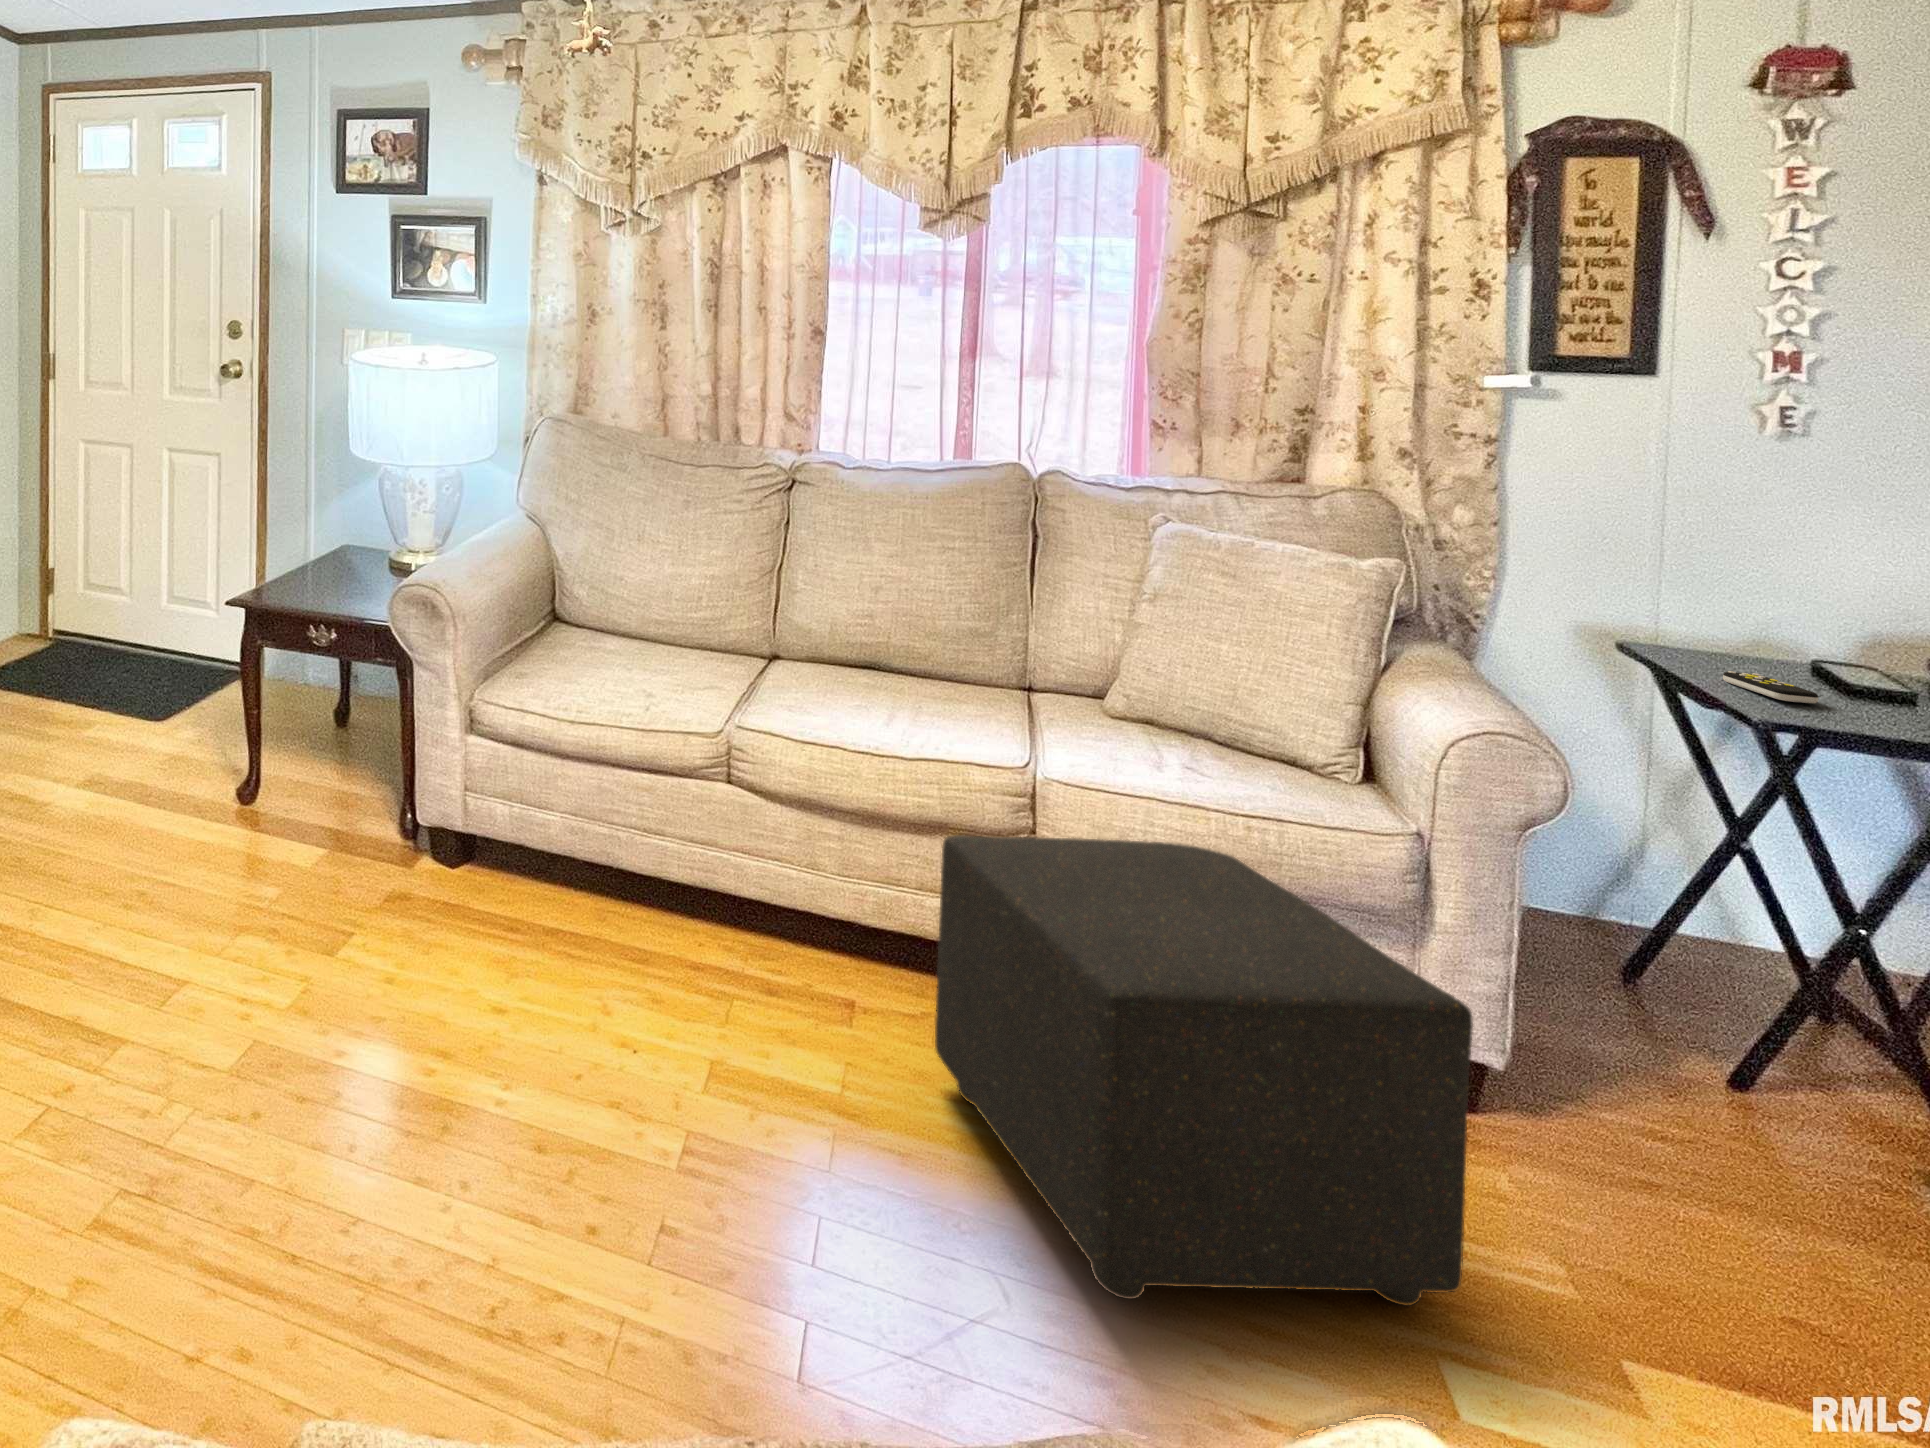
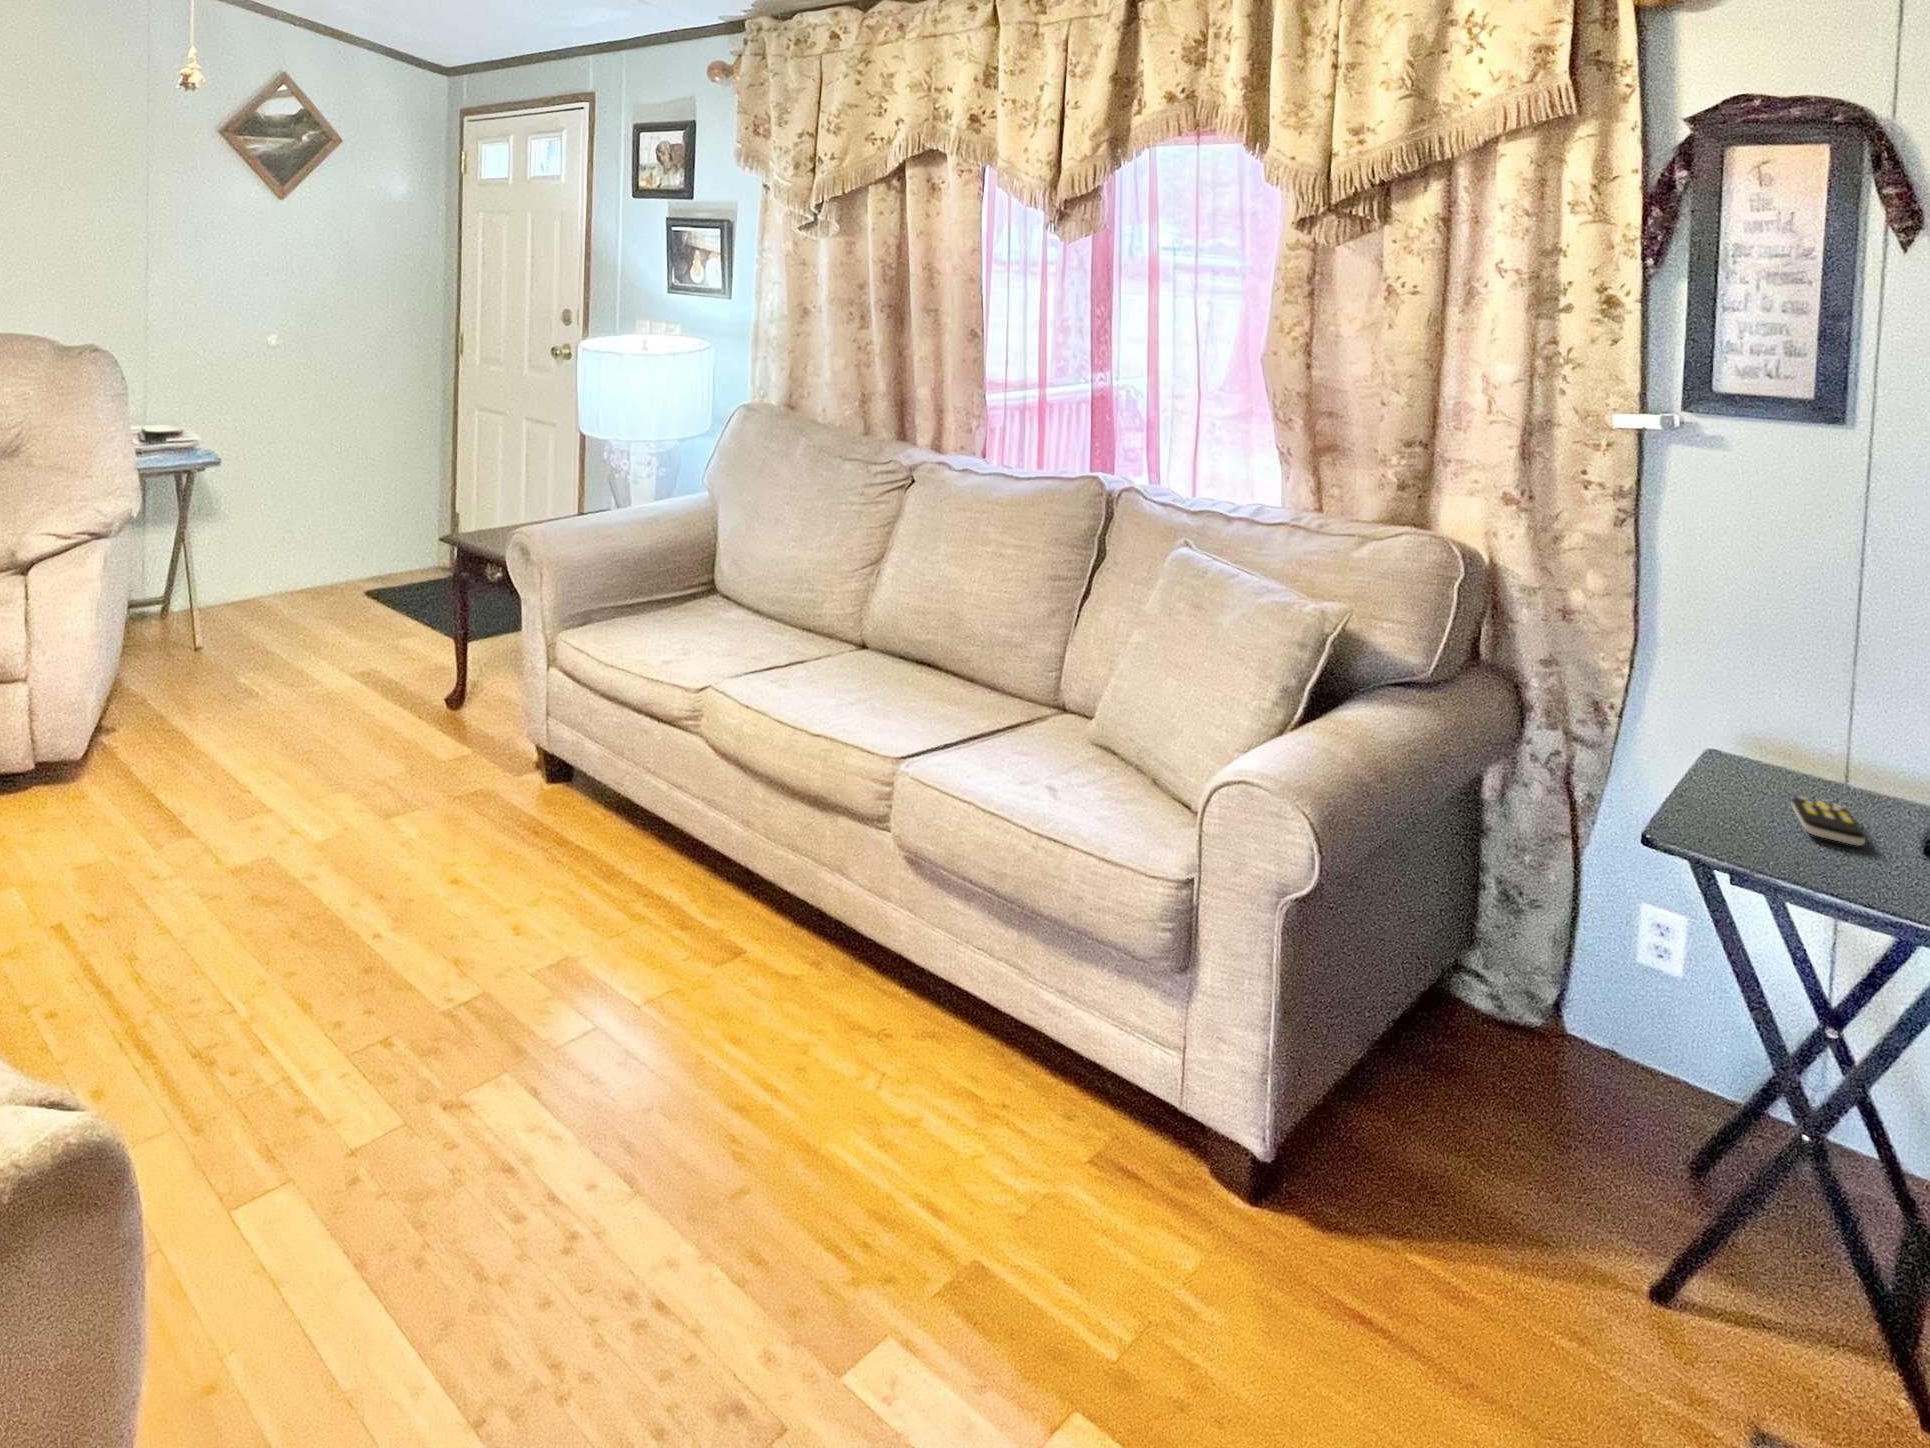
ottoman: present [935,835,1473,1305] -> none [656,793,1045,1290]

